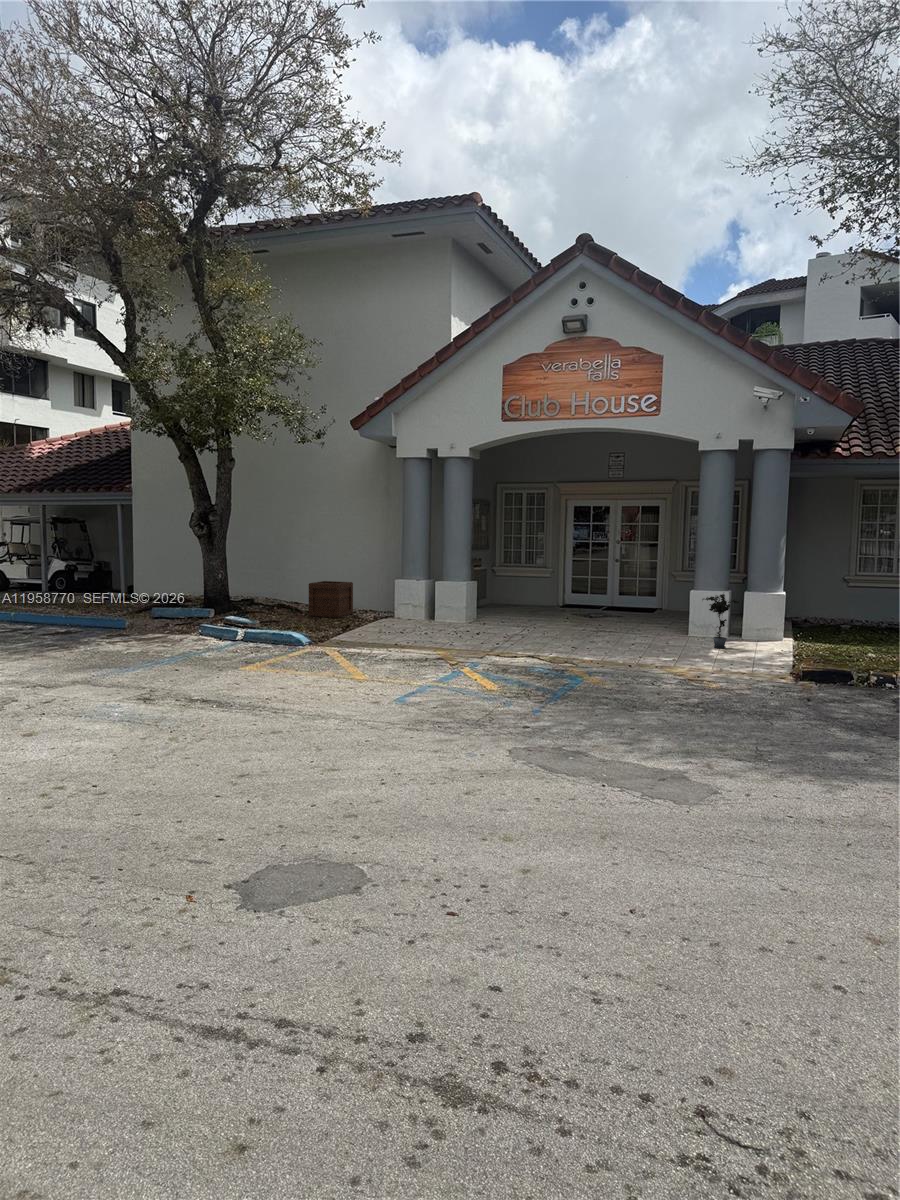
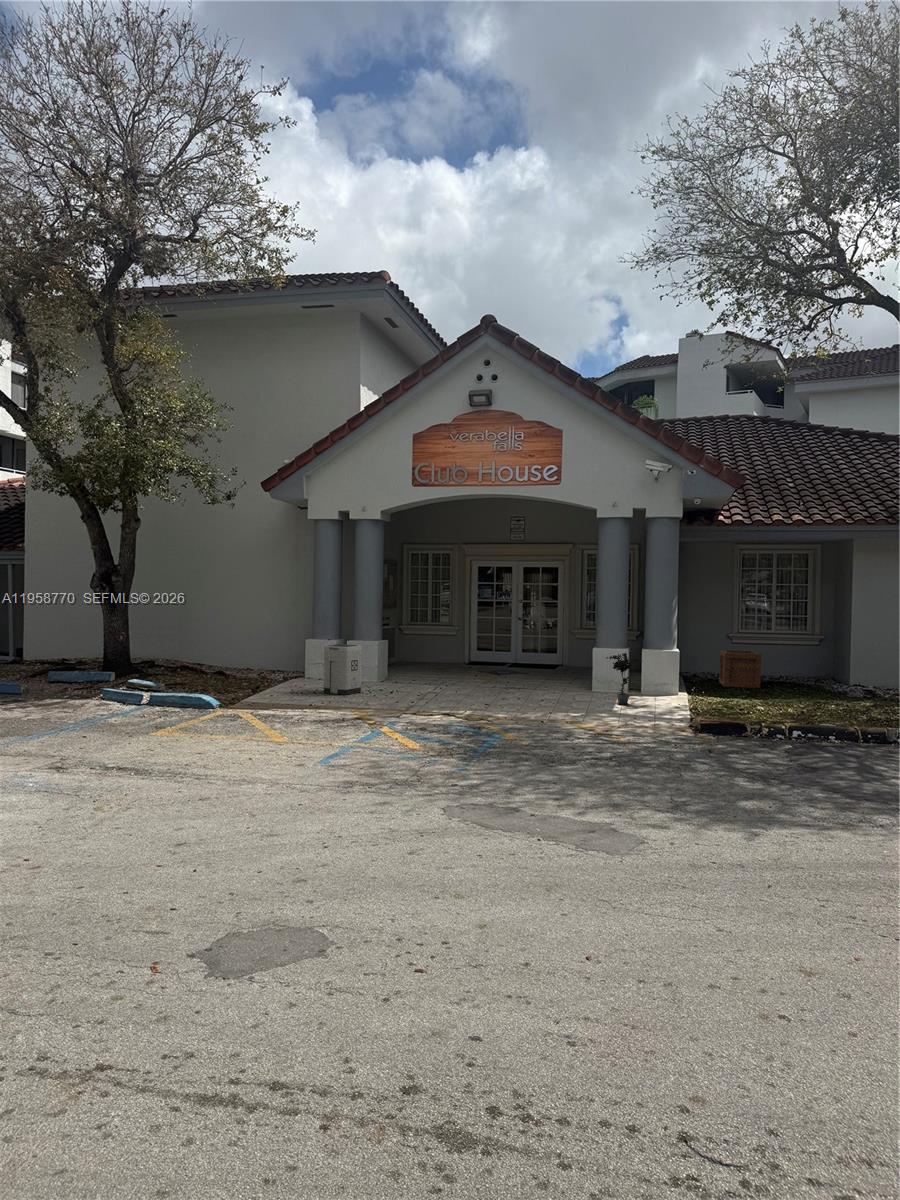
wooden crate: present [309,581,353,618] -> present [719,650,761,688]
trash can: none [413,583,450,634] -> present [324,644,361,695]

